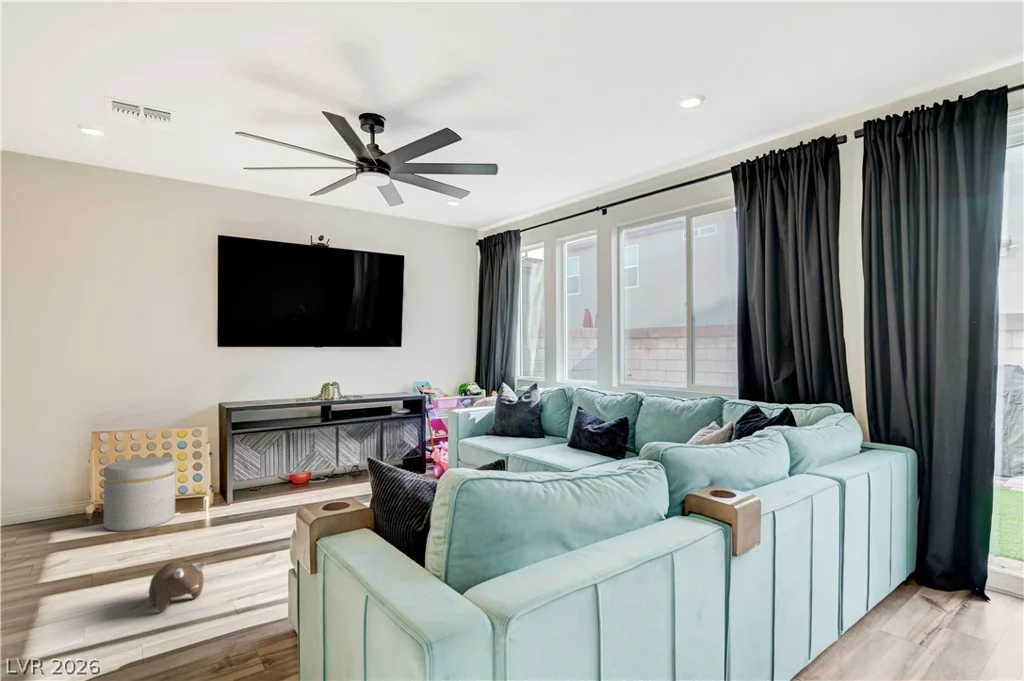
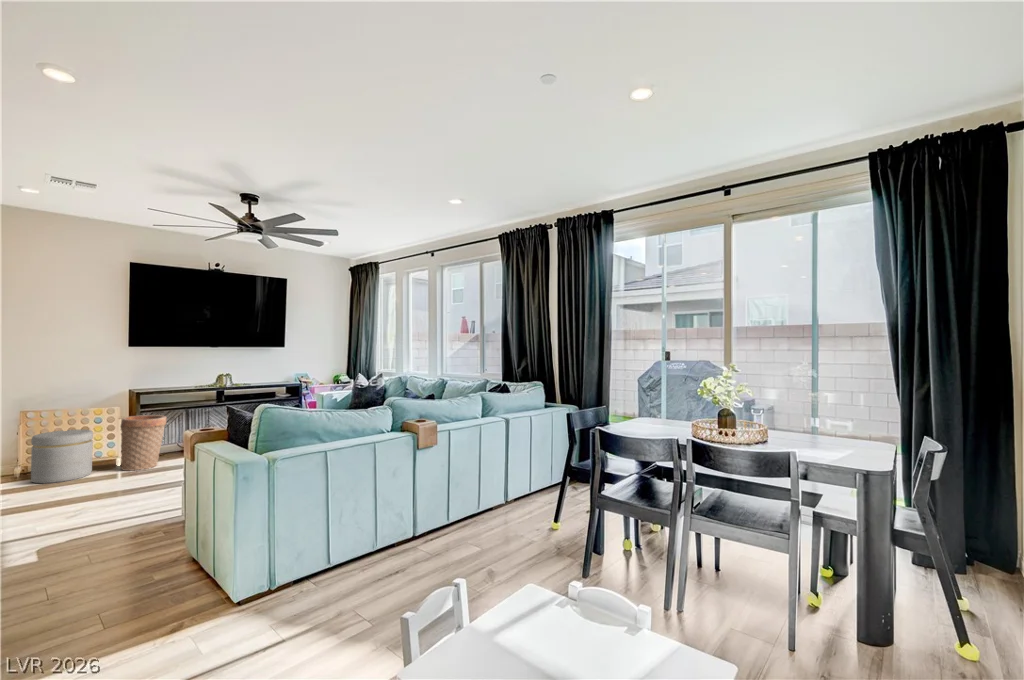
basket: none [208,438,263,515] -> present [121,415,166,471]
plush toy: present [149,561,205,612] -> none [80,486,122,519]

